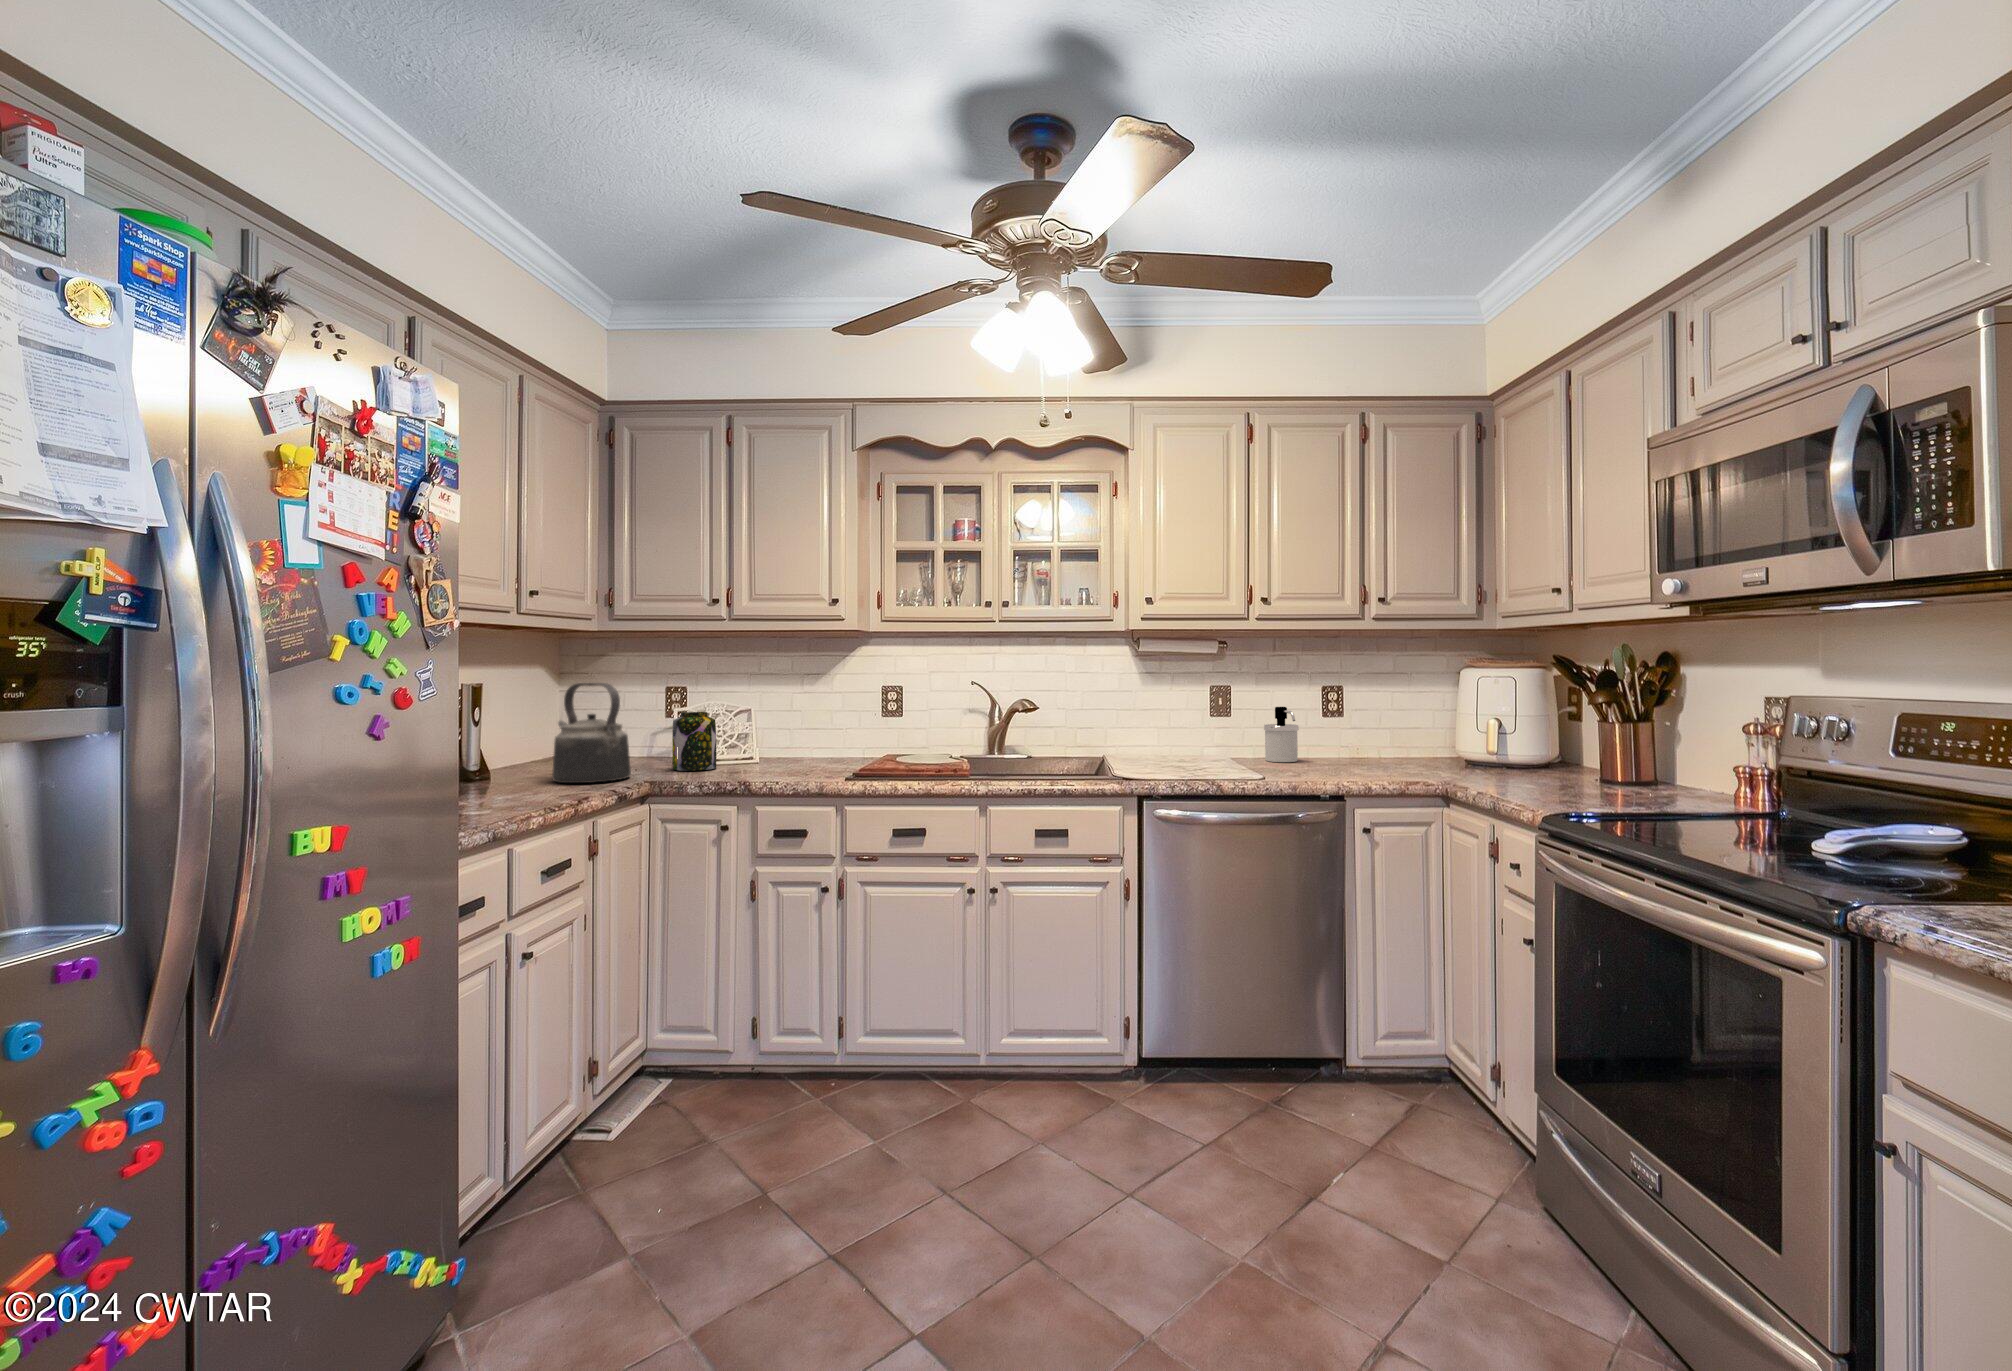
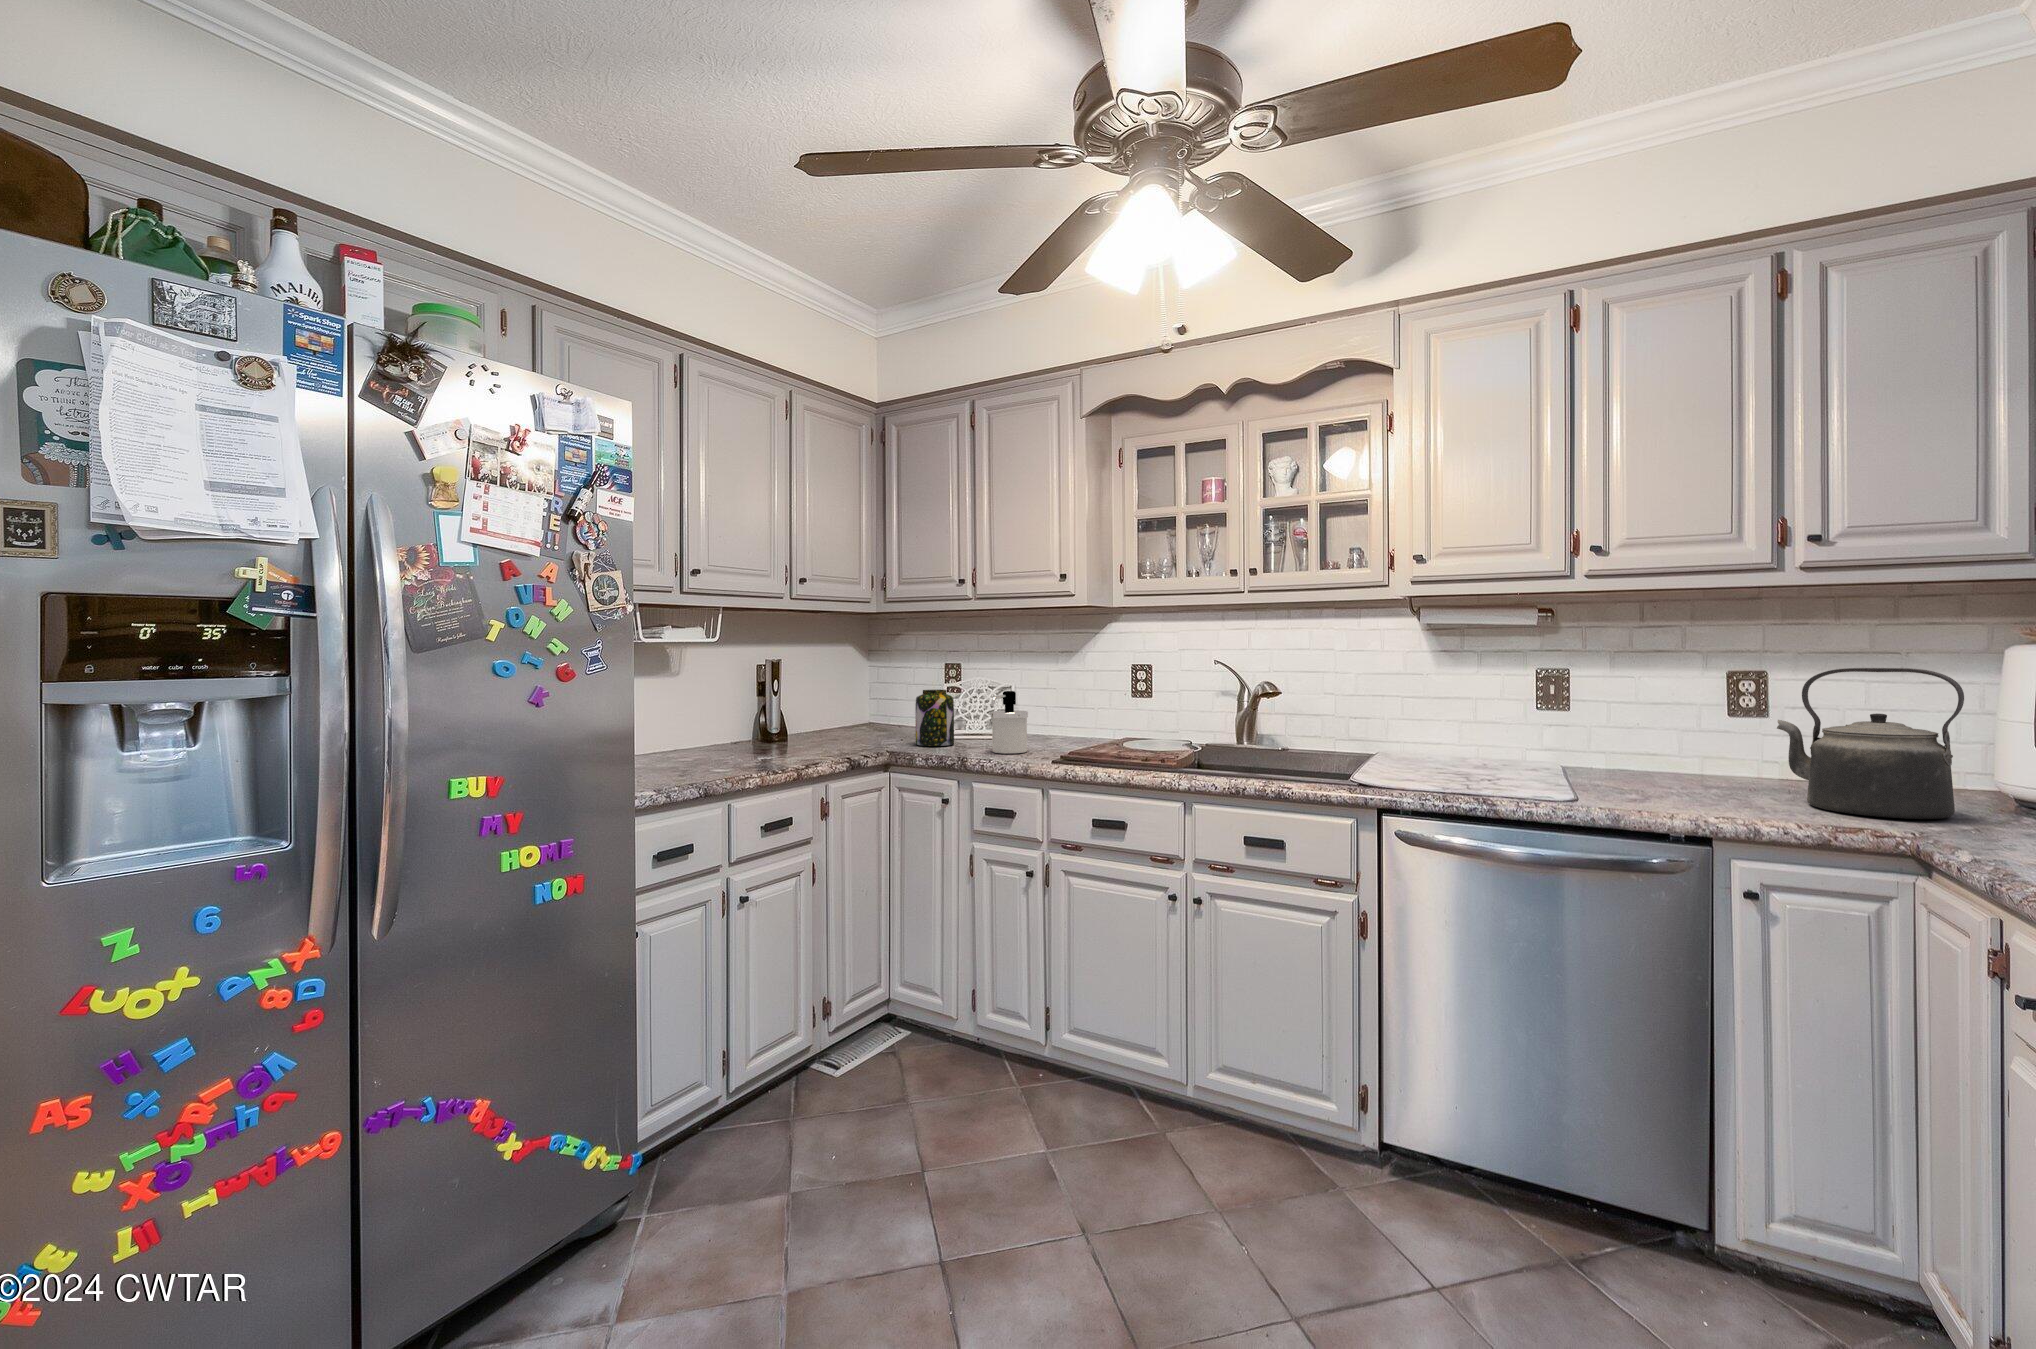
kettle: present [552,683,631,783] -> present [1777,668,1964,819]
soap dispenser: present [1264,707,1299,762] -> present [990,691,1028,754]

